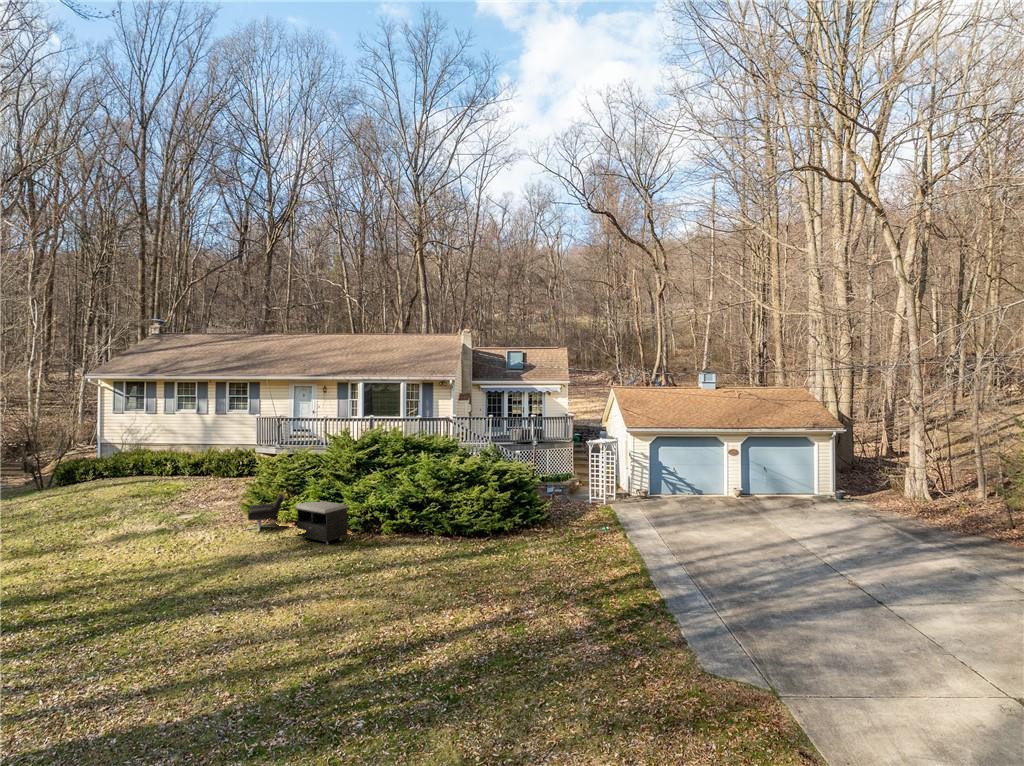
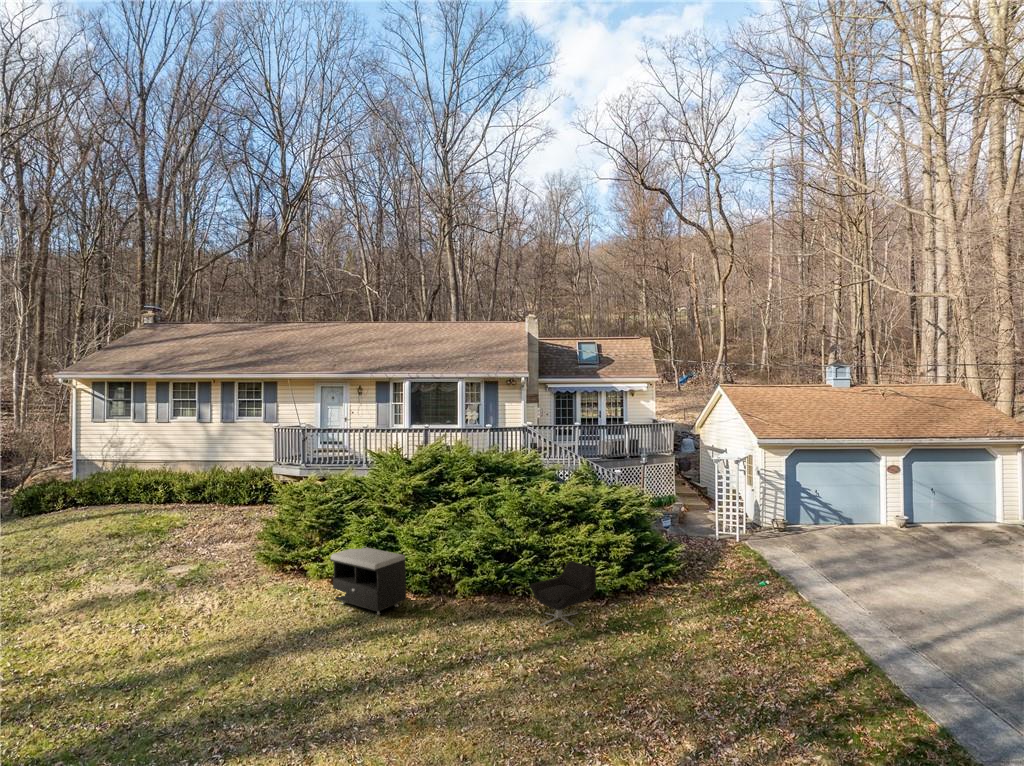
lounge chair: present [248,494,283,531] -> present [531,561,596,626]

